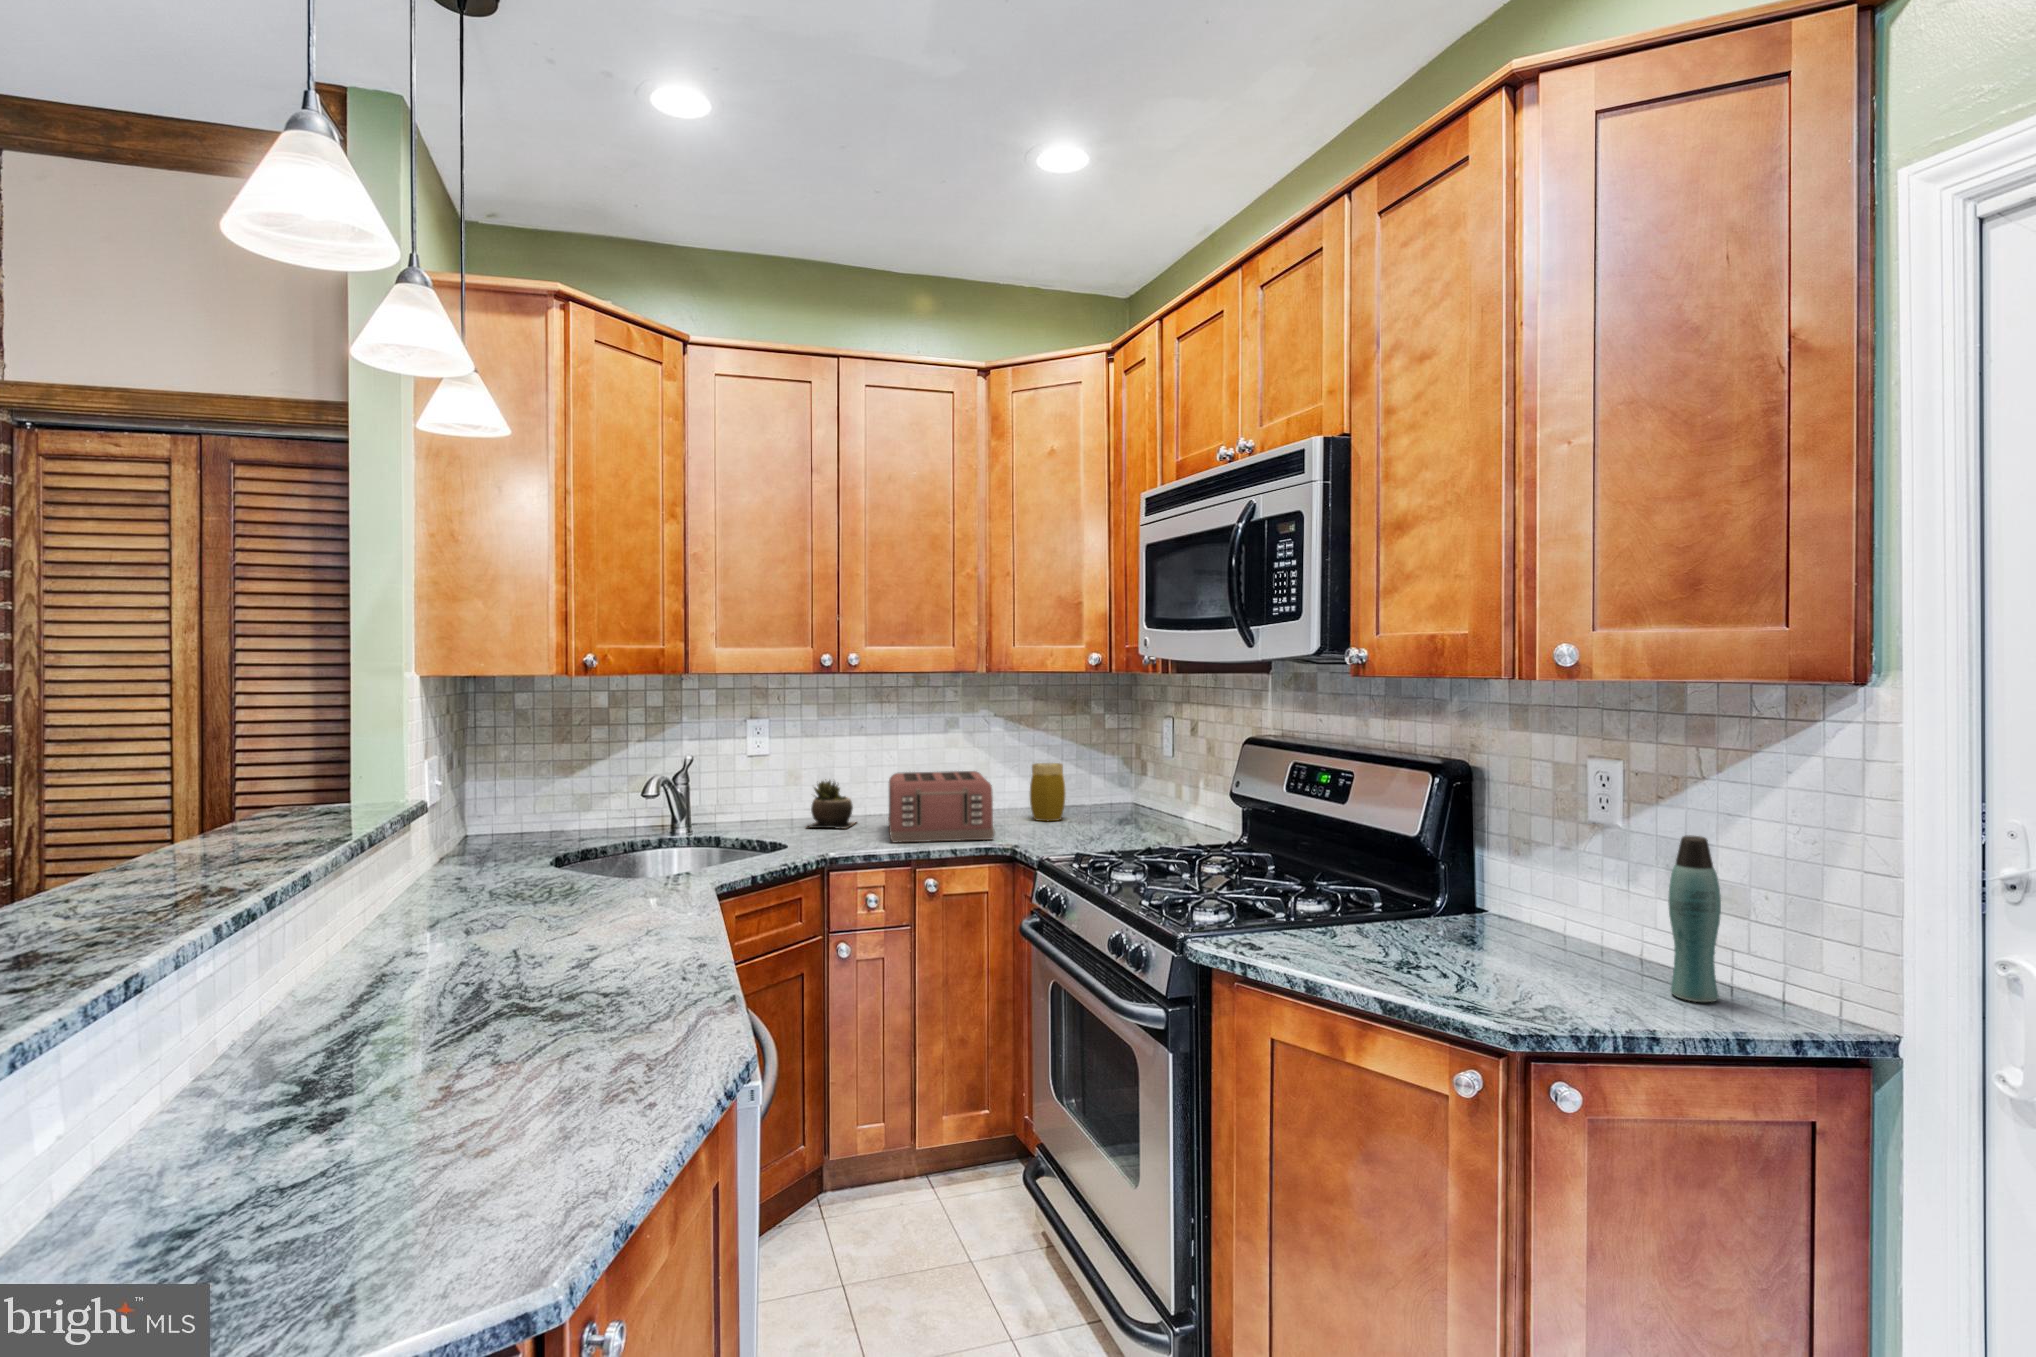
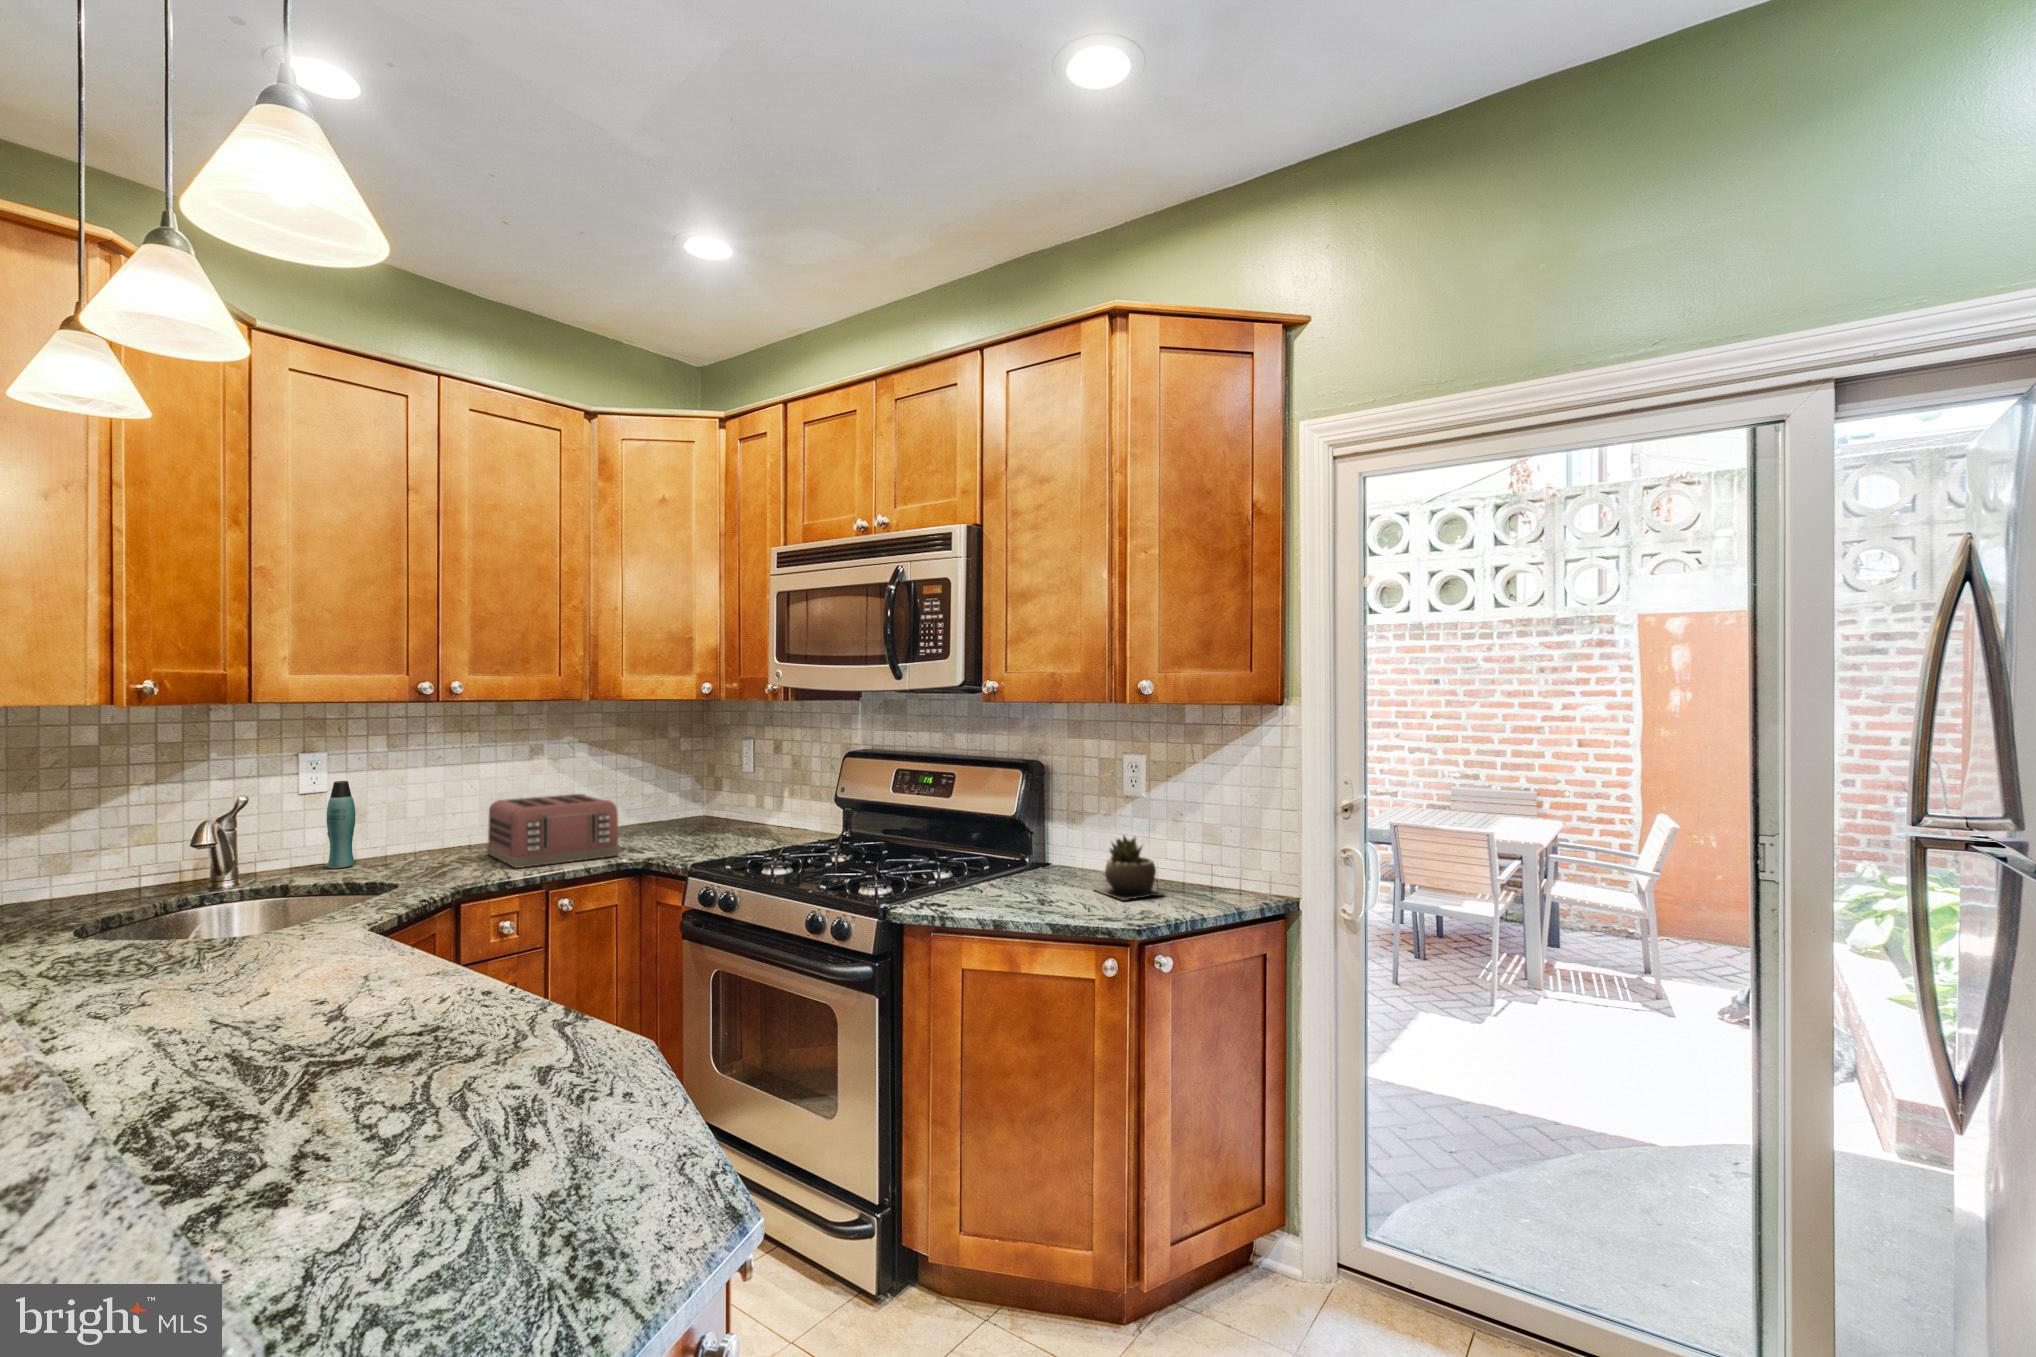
jar: present [1030,763,1066,821] -> none [628,782,666,836]
succulent plant: present [808,780,855,829] -> present [1096,836,1163,900]
bottle: present [1668,835,1721,1002] -> present [327,781,355,868]

